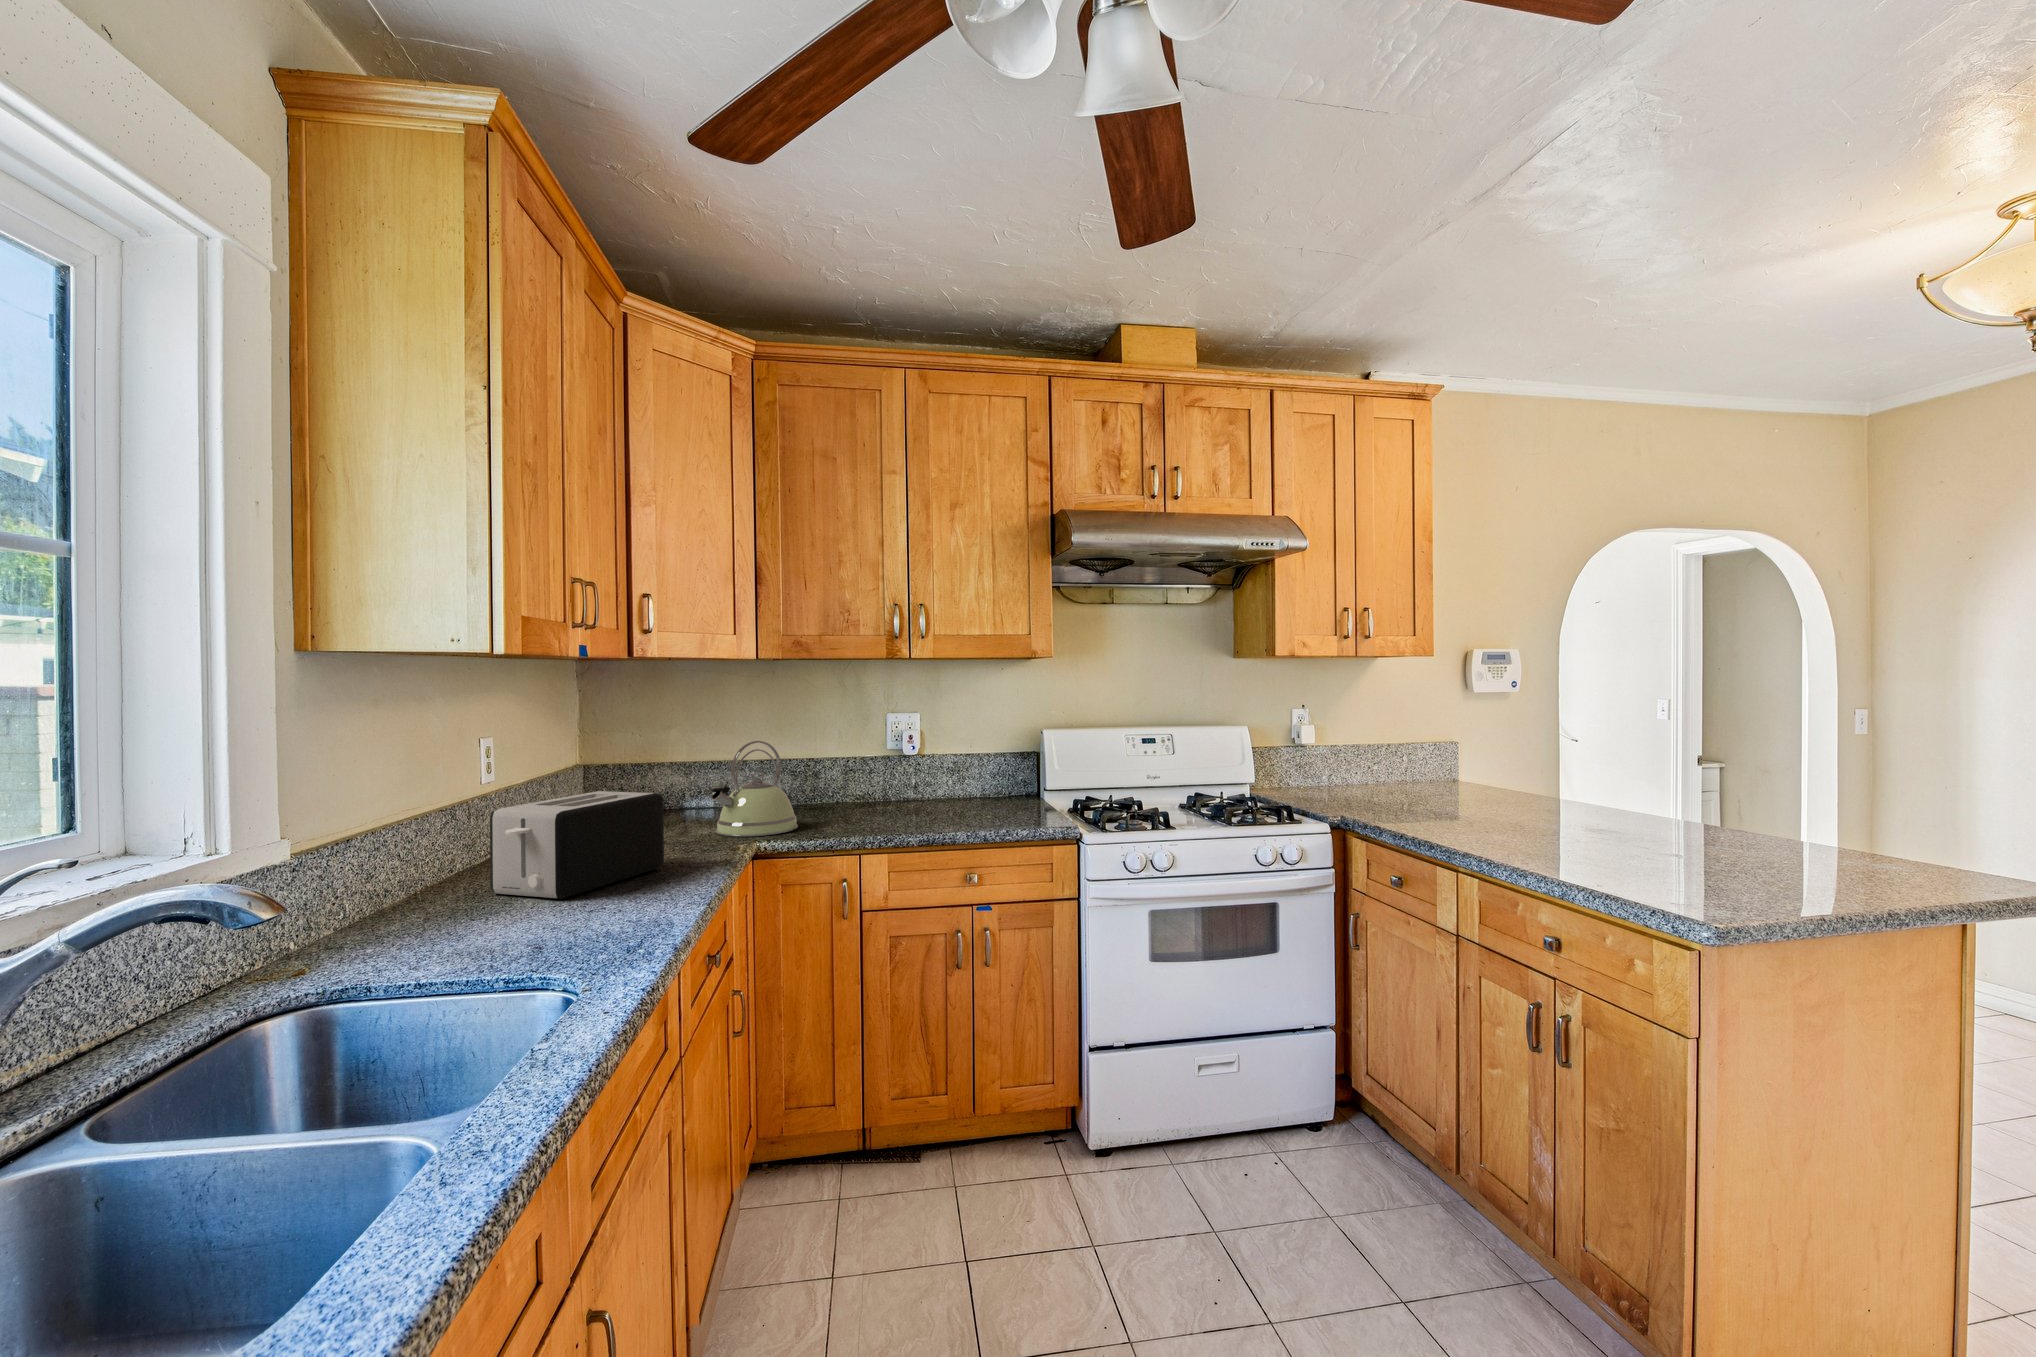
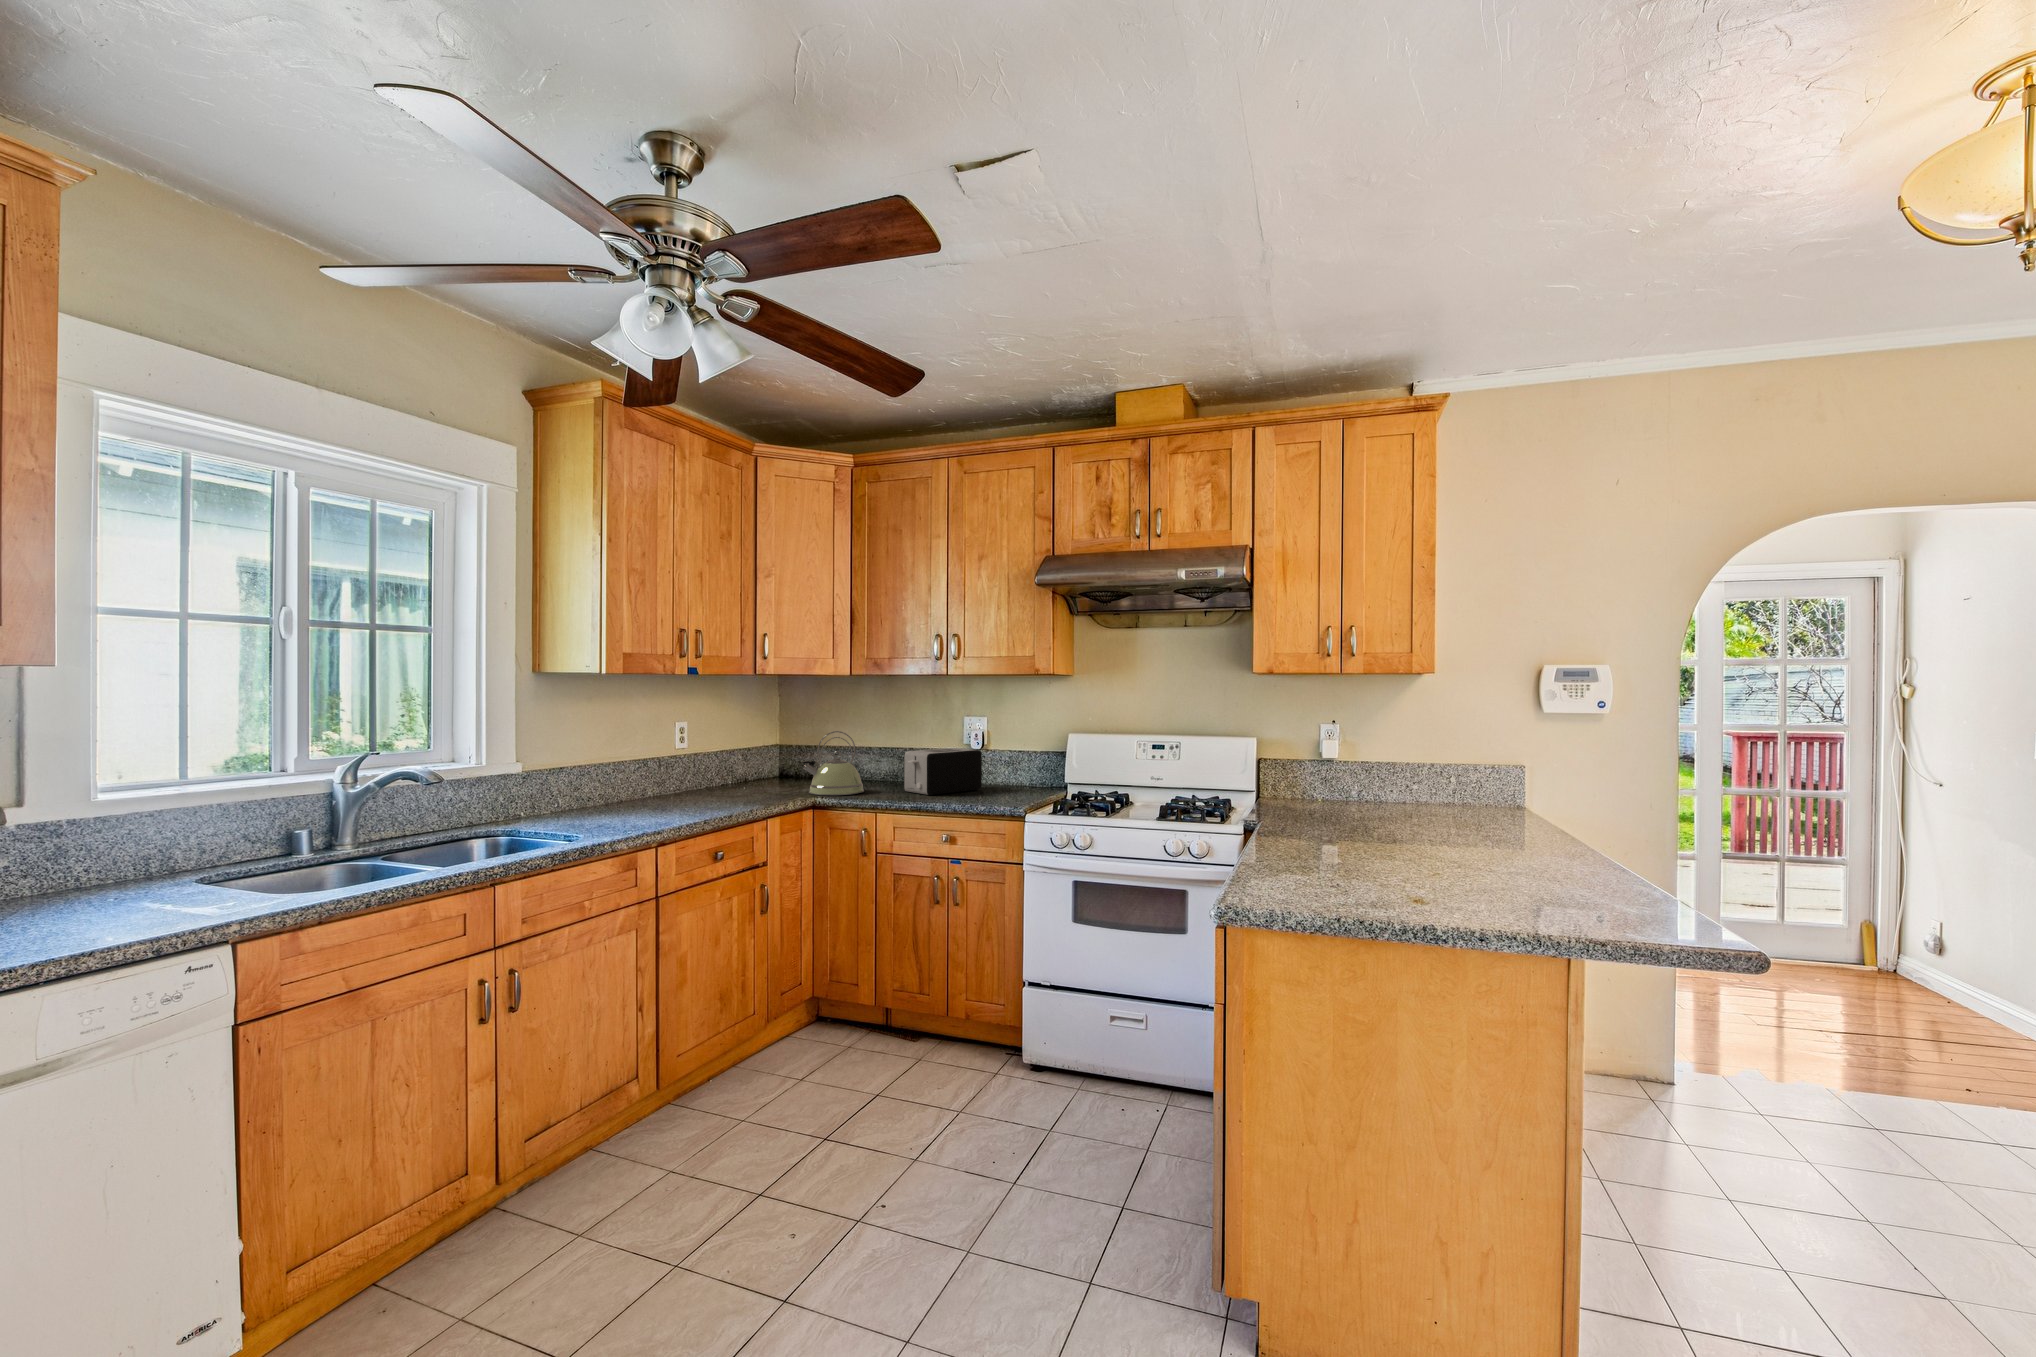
toaster: present [490,791,664,899] -> present [904,748,982,795]

